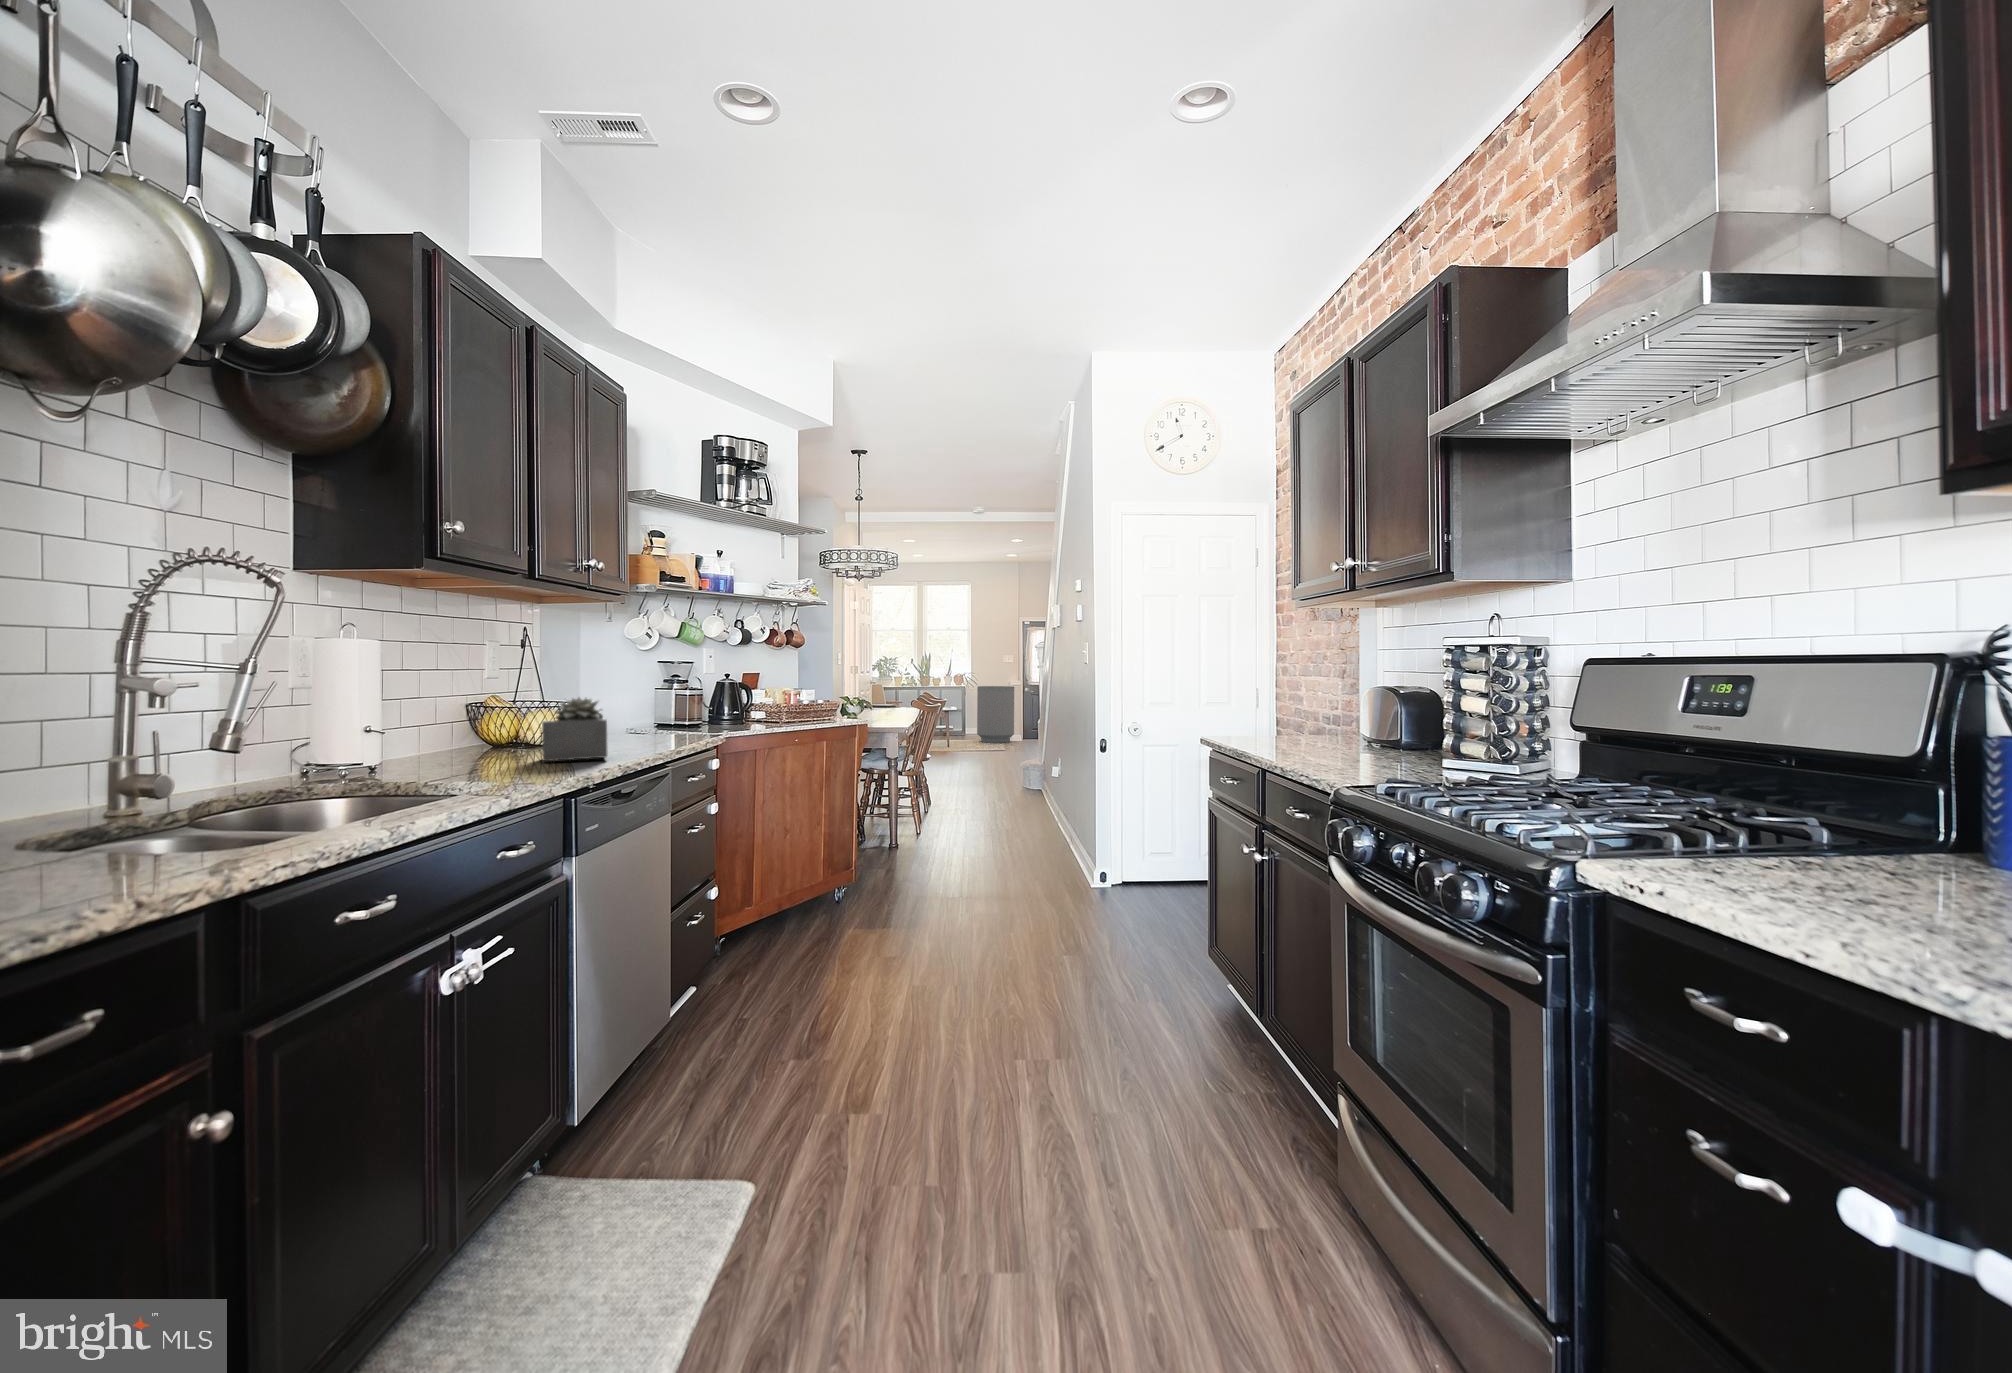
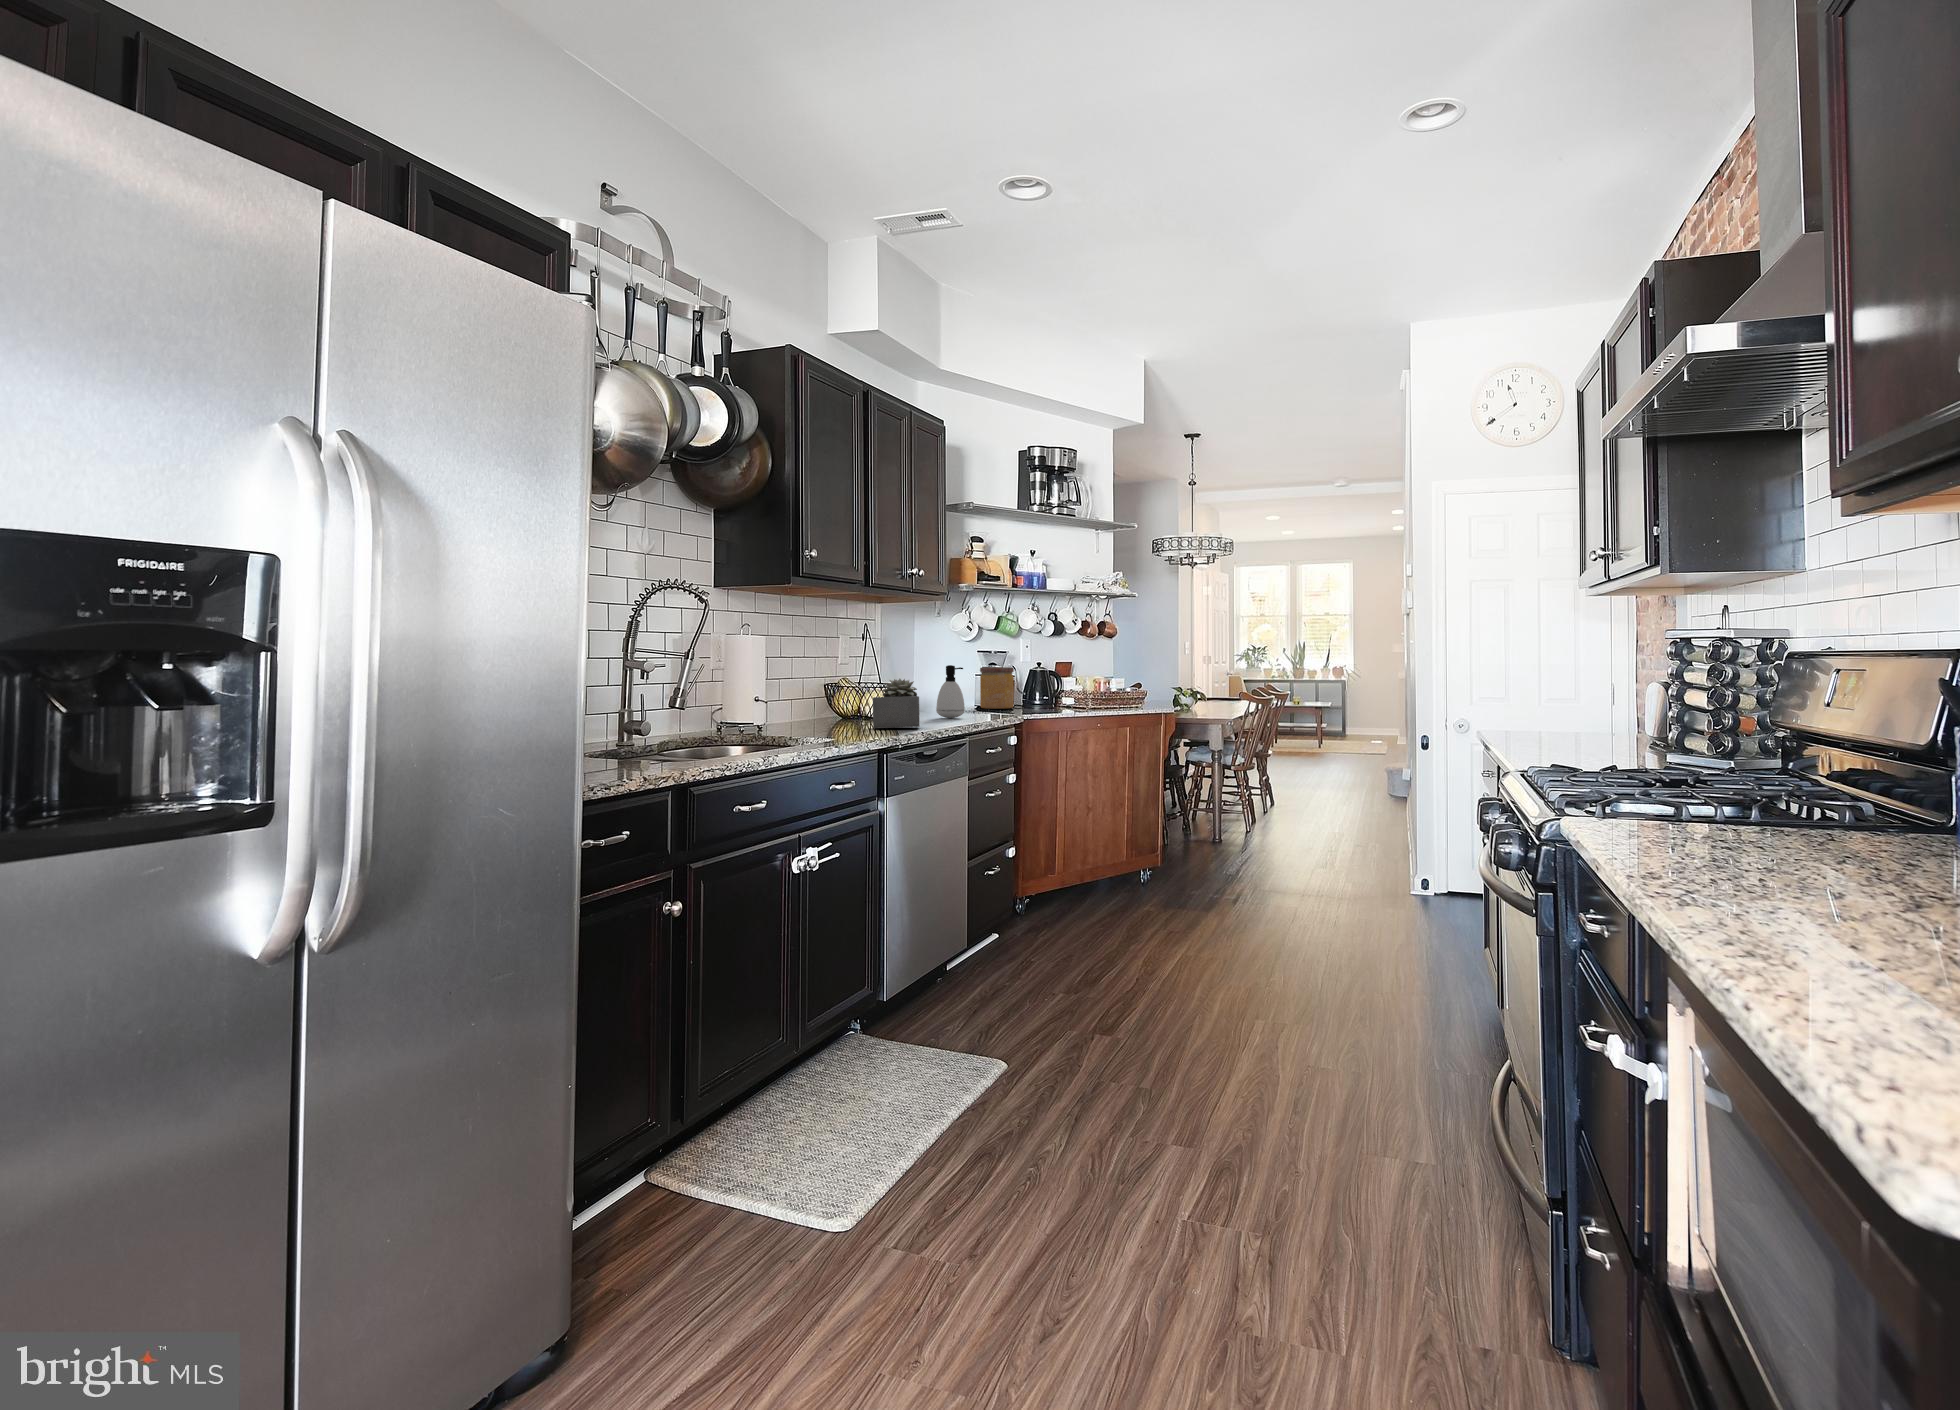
soap dispenser: none [616,678,652,741] -> present [936,665,965,718]
jar: none [657,679,698,726] -> present [980,667,1014,709]
trash can: present [977,686,1014,743] -> none [1352,680,1397,744]

